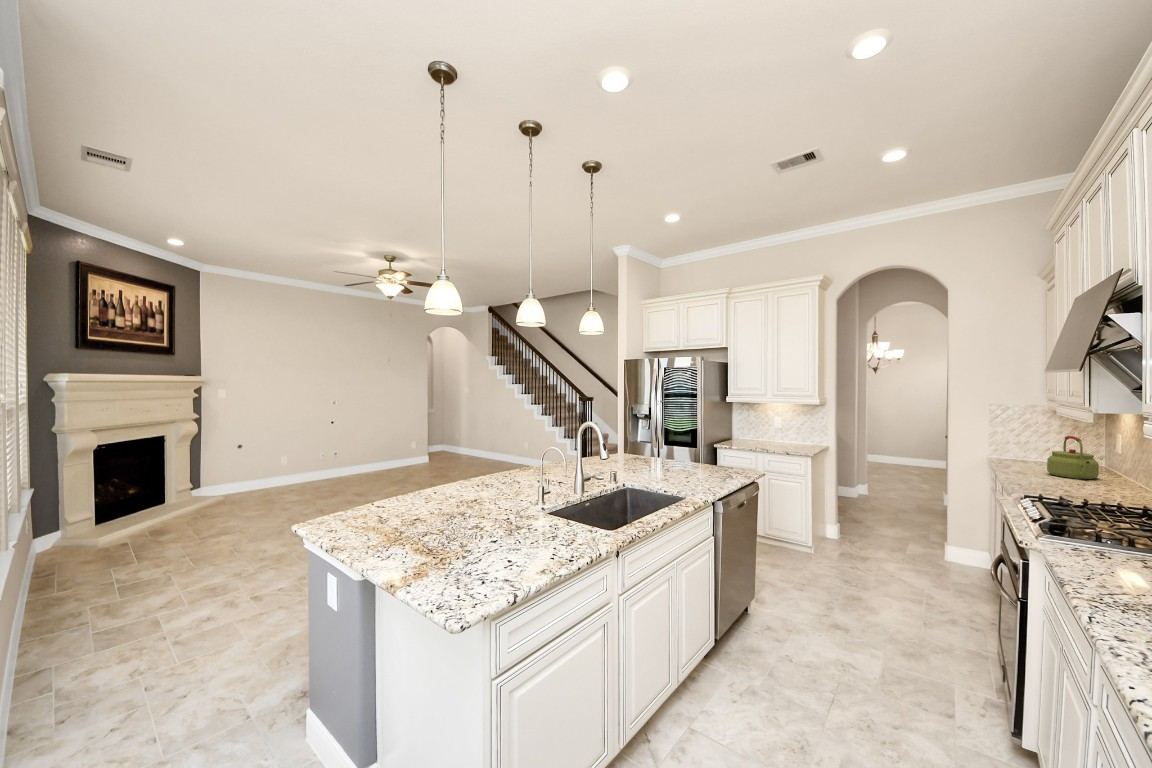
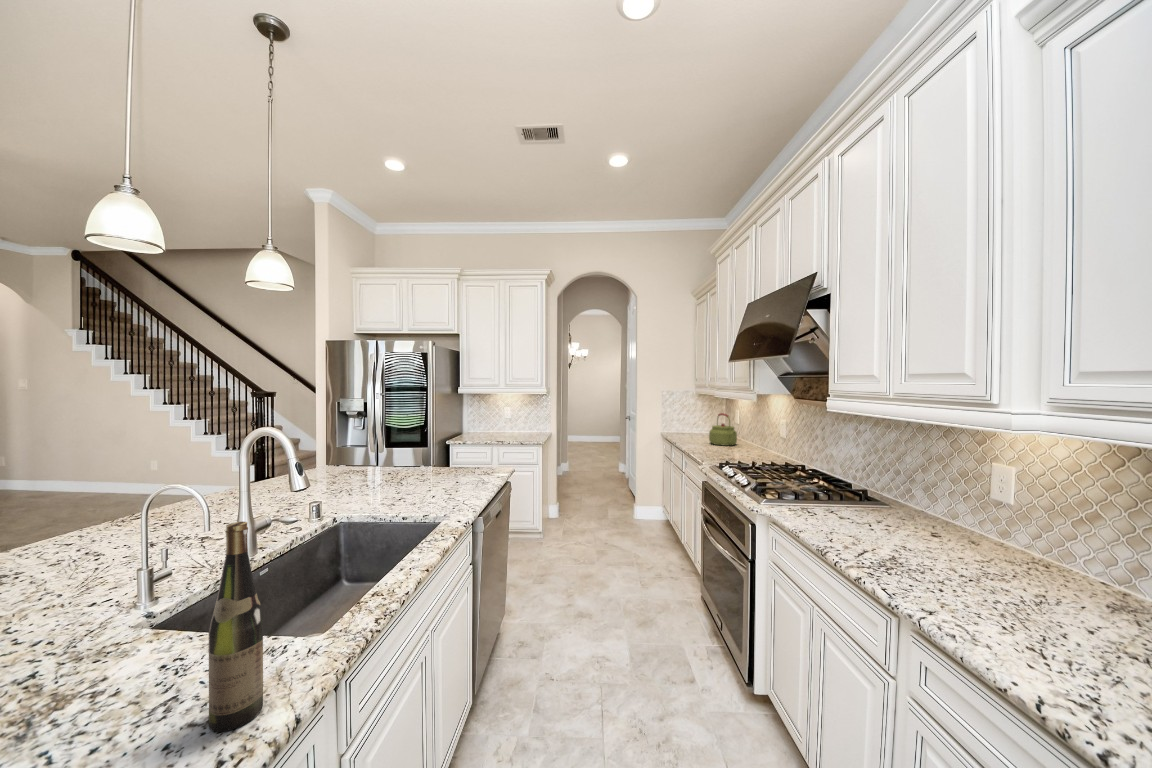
wine bottle: none [568,462,587,549] -> present [209,522,263,732]

